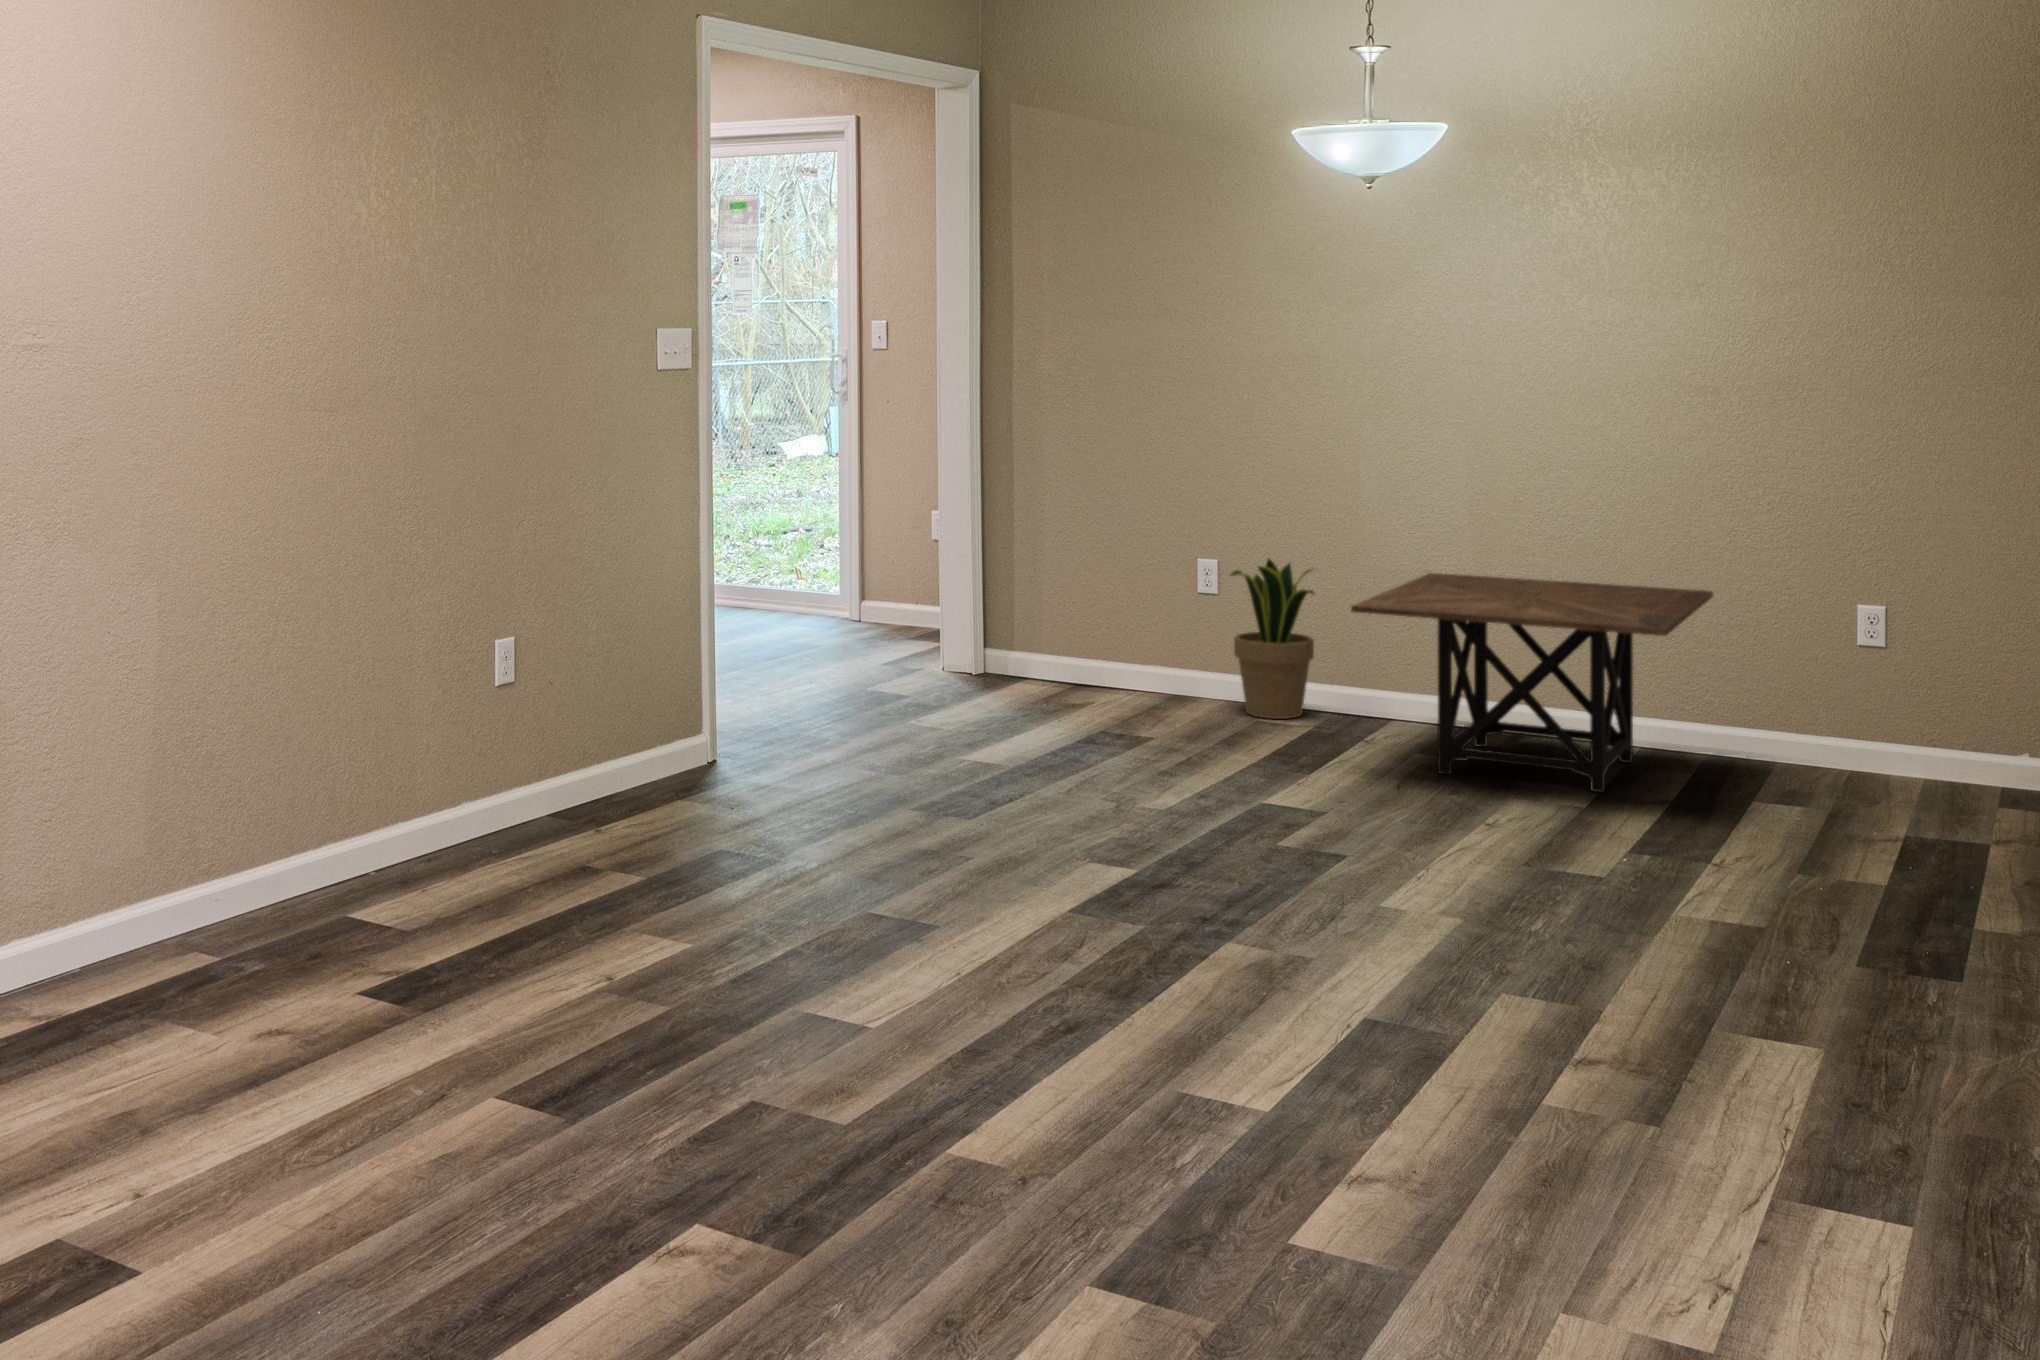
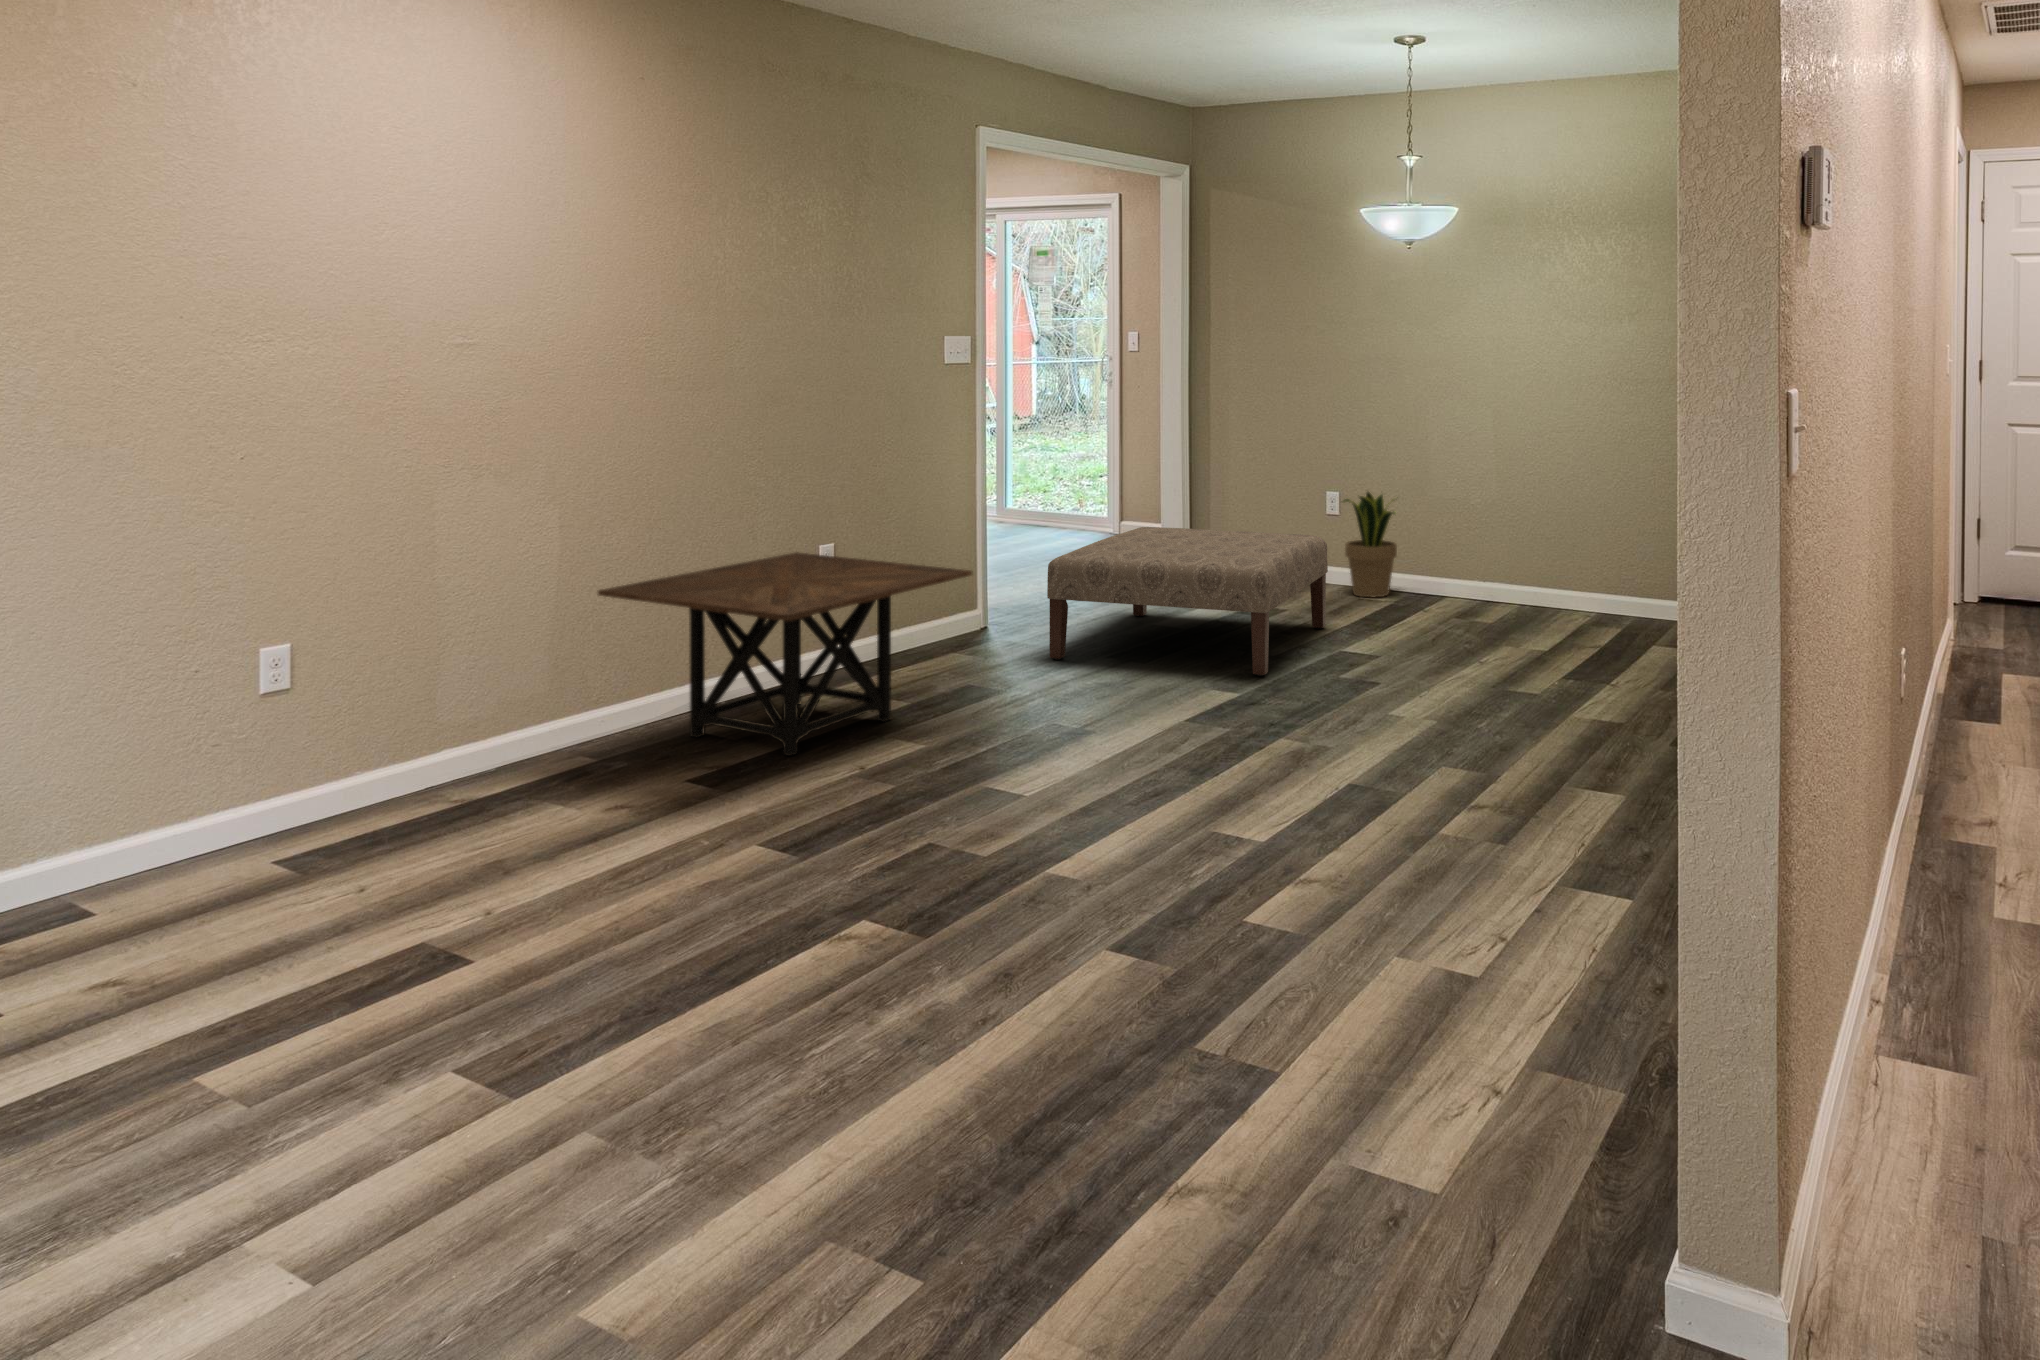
side table: present [1351,573,1714,792] -> present [598,553,972,756]
ottoman: none [826,612,1229,841] -> present [1047,527,1328,676]

